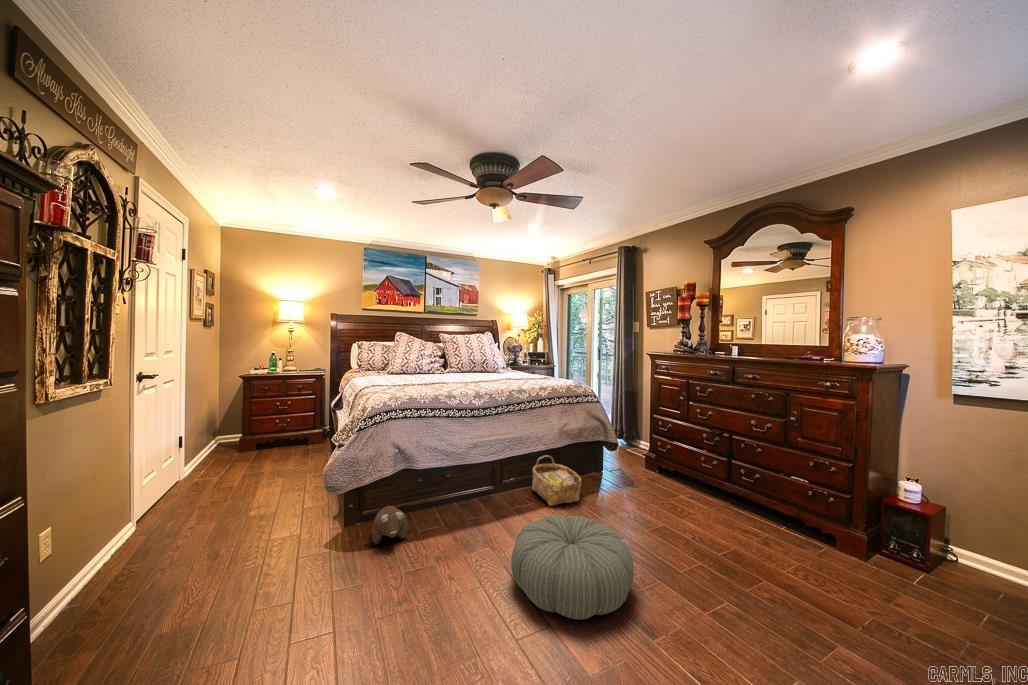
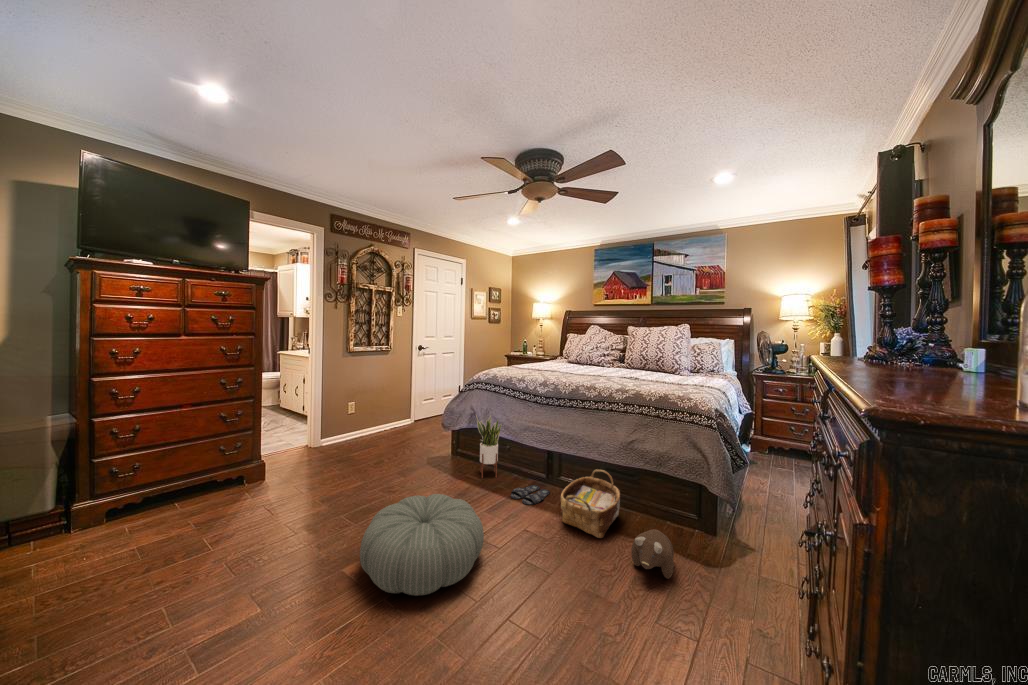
potted plant: none [419,443,443,520] -> present [476,415,502,478]
slippers: none [480,496,514,516] -> present [511,485,550,505]
plush toy: present [372,506,407,544] -> present [632,529,674,579]

